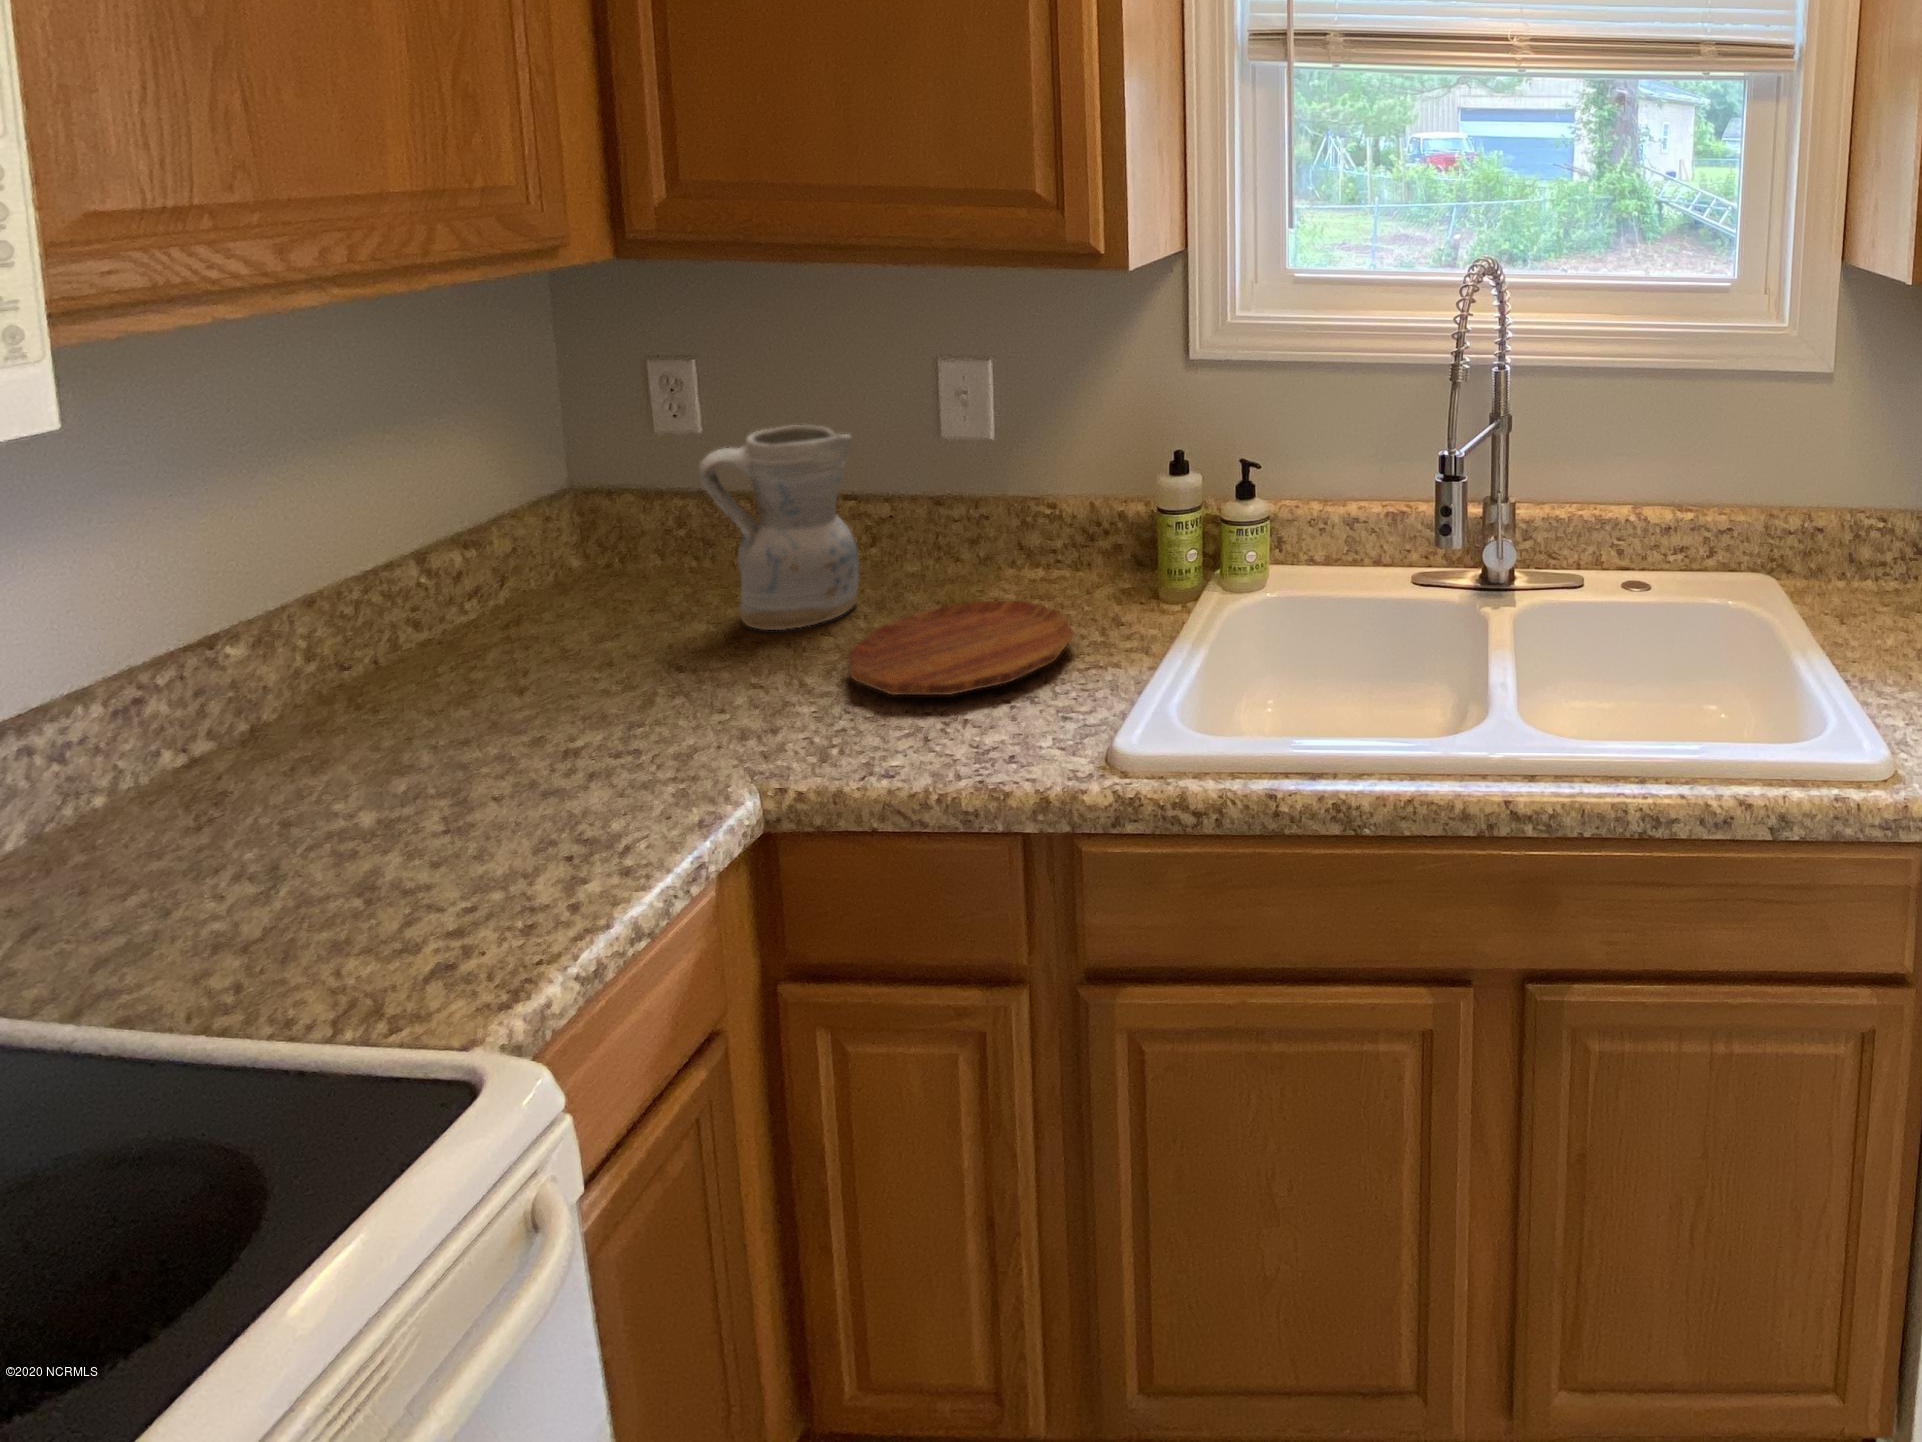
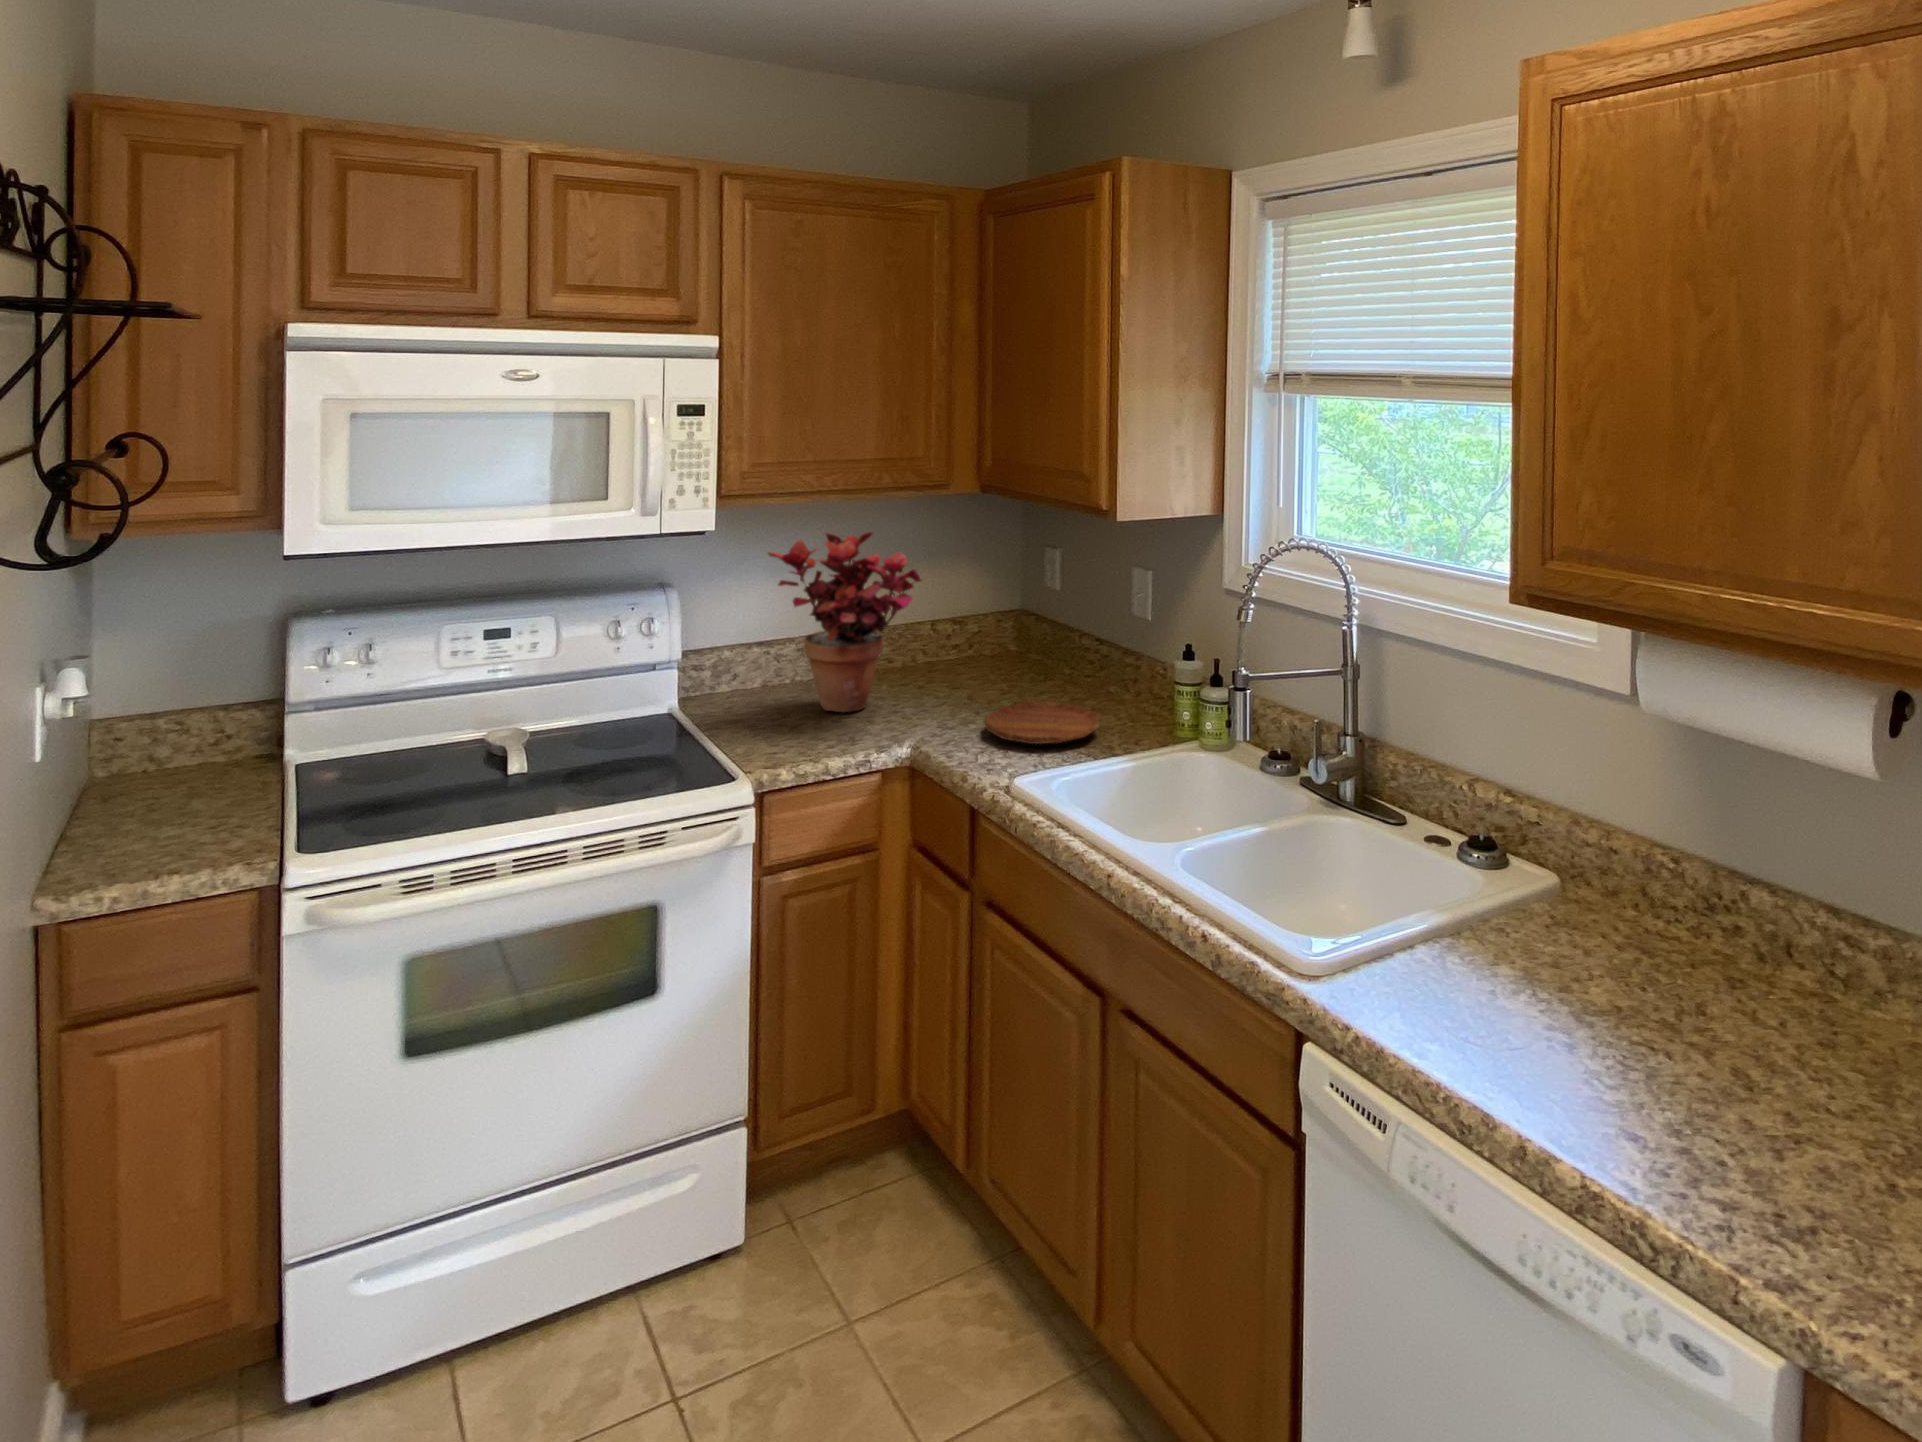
potted plant: none [114,370,662,813] -> present [768,532,921,712]
ceramic pitcher: present [699,425,859,630] -> none [995,586,1063,698]

